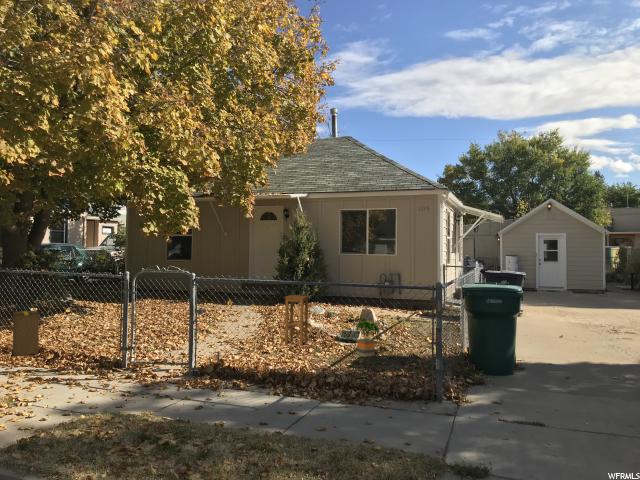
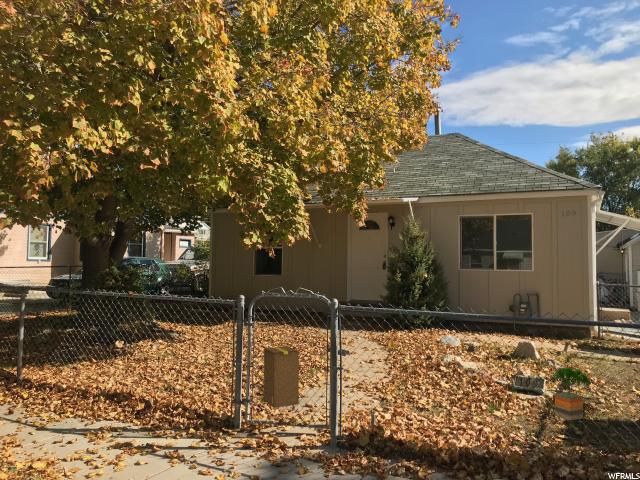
stool: present [284,295,309,345] -> none [436,325,466,394]
cardboard box: present [13,310,39,356] -> present [264,346,299,408]

